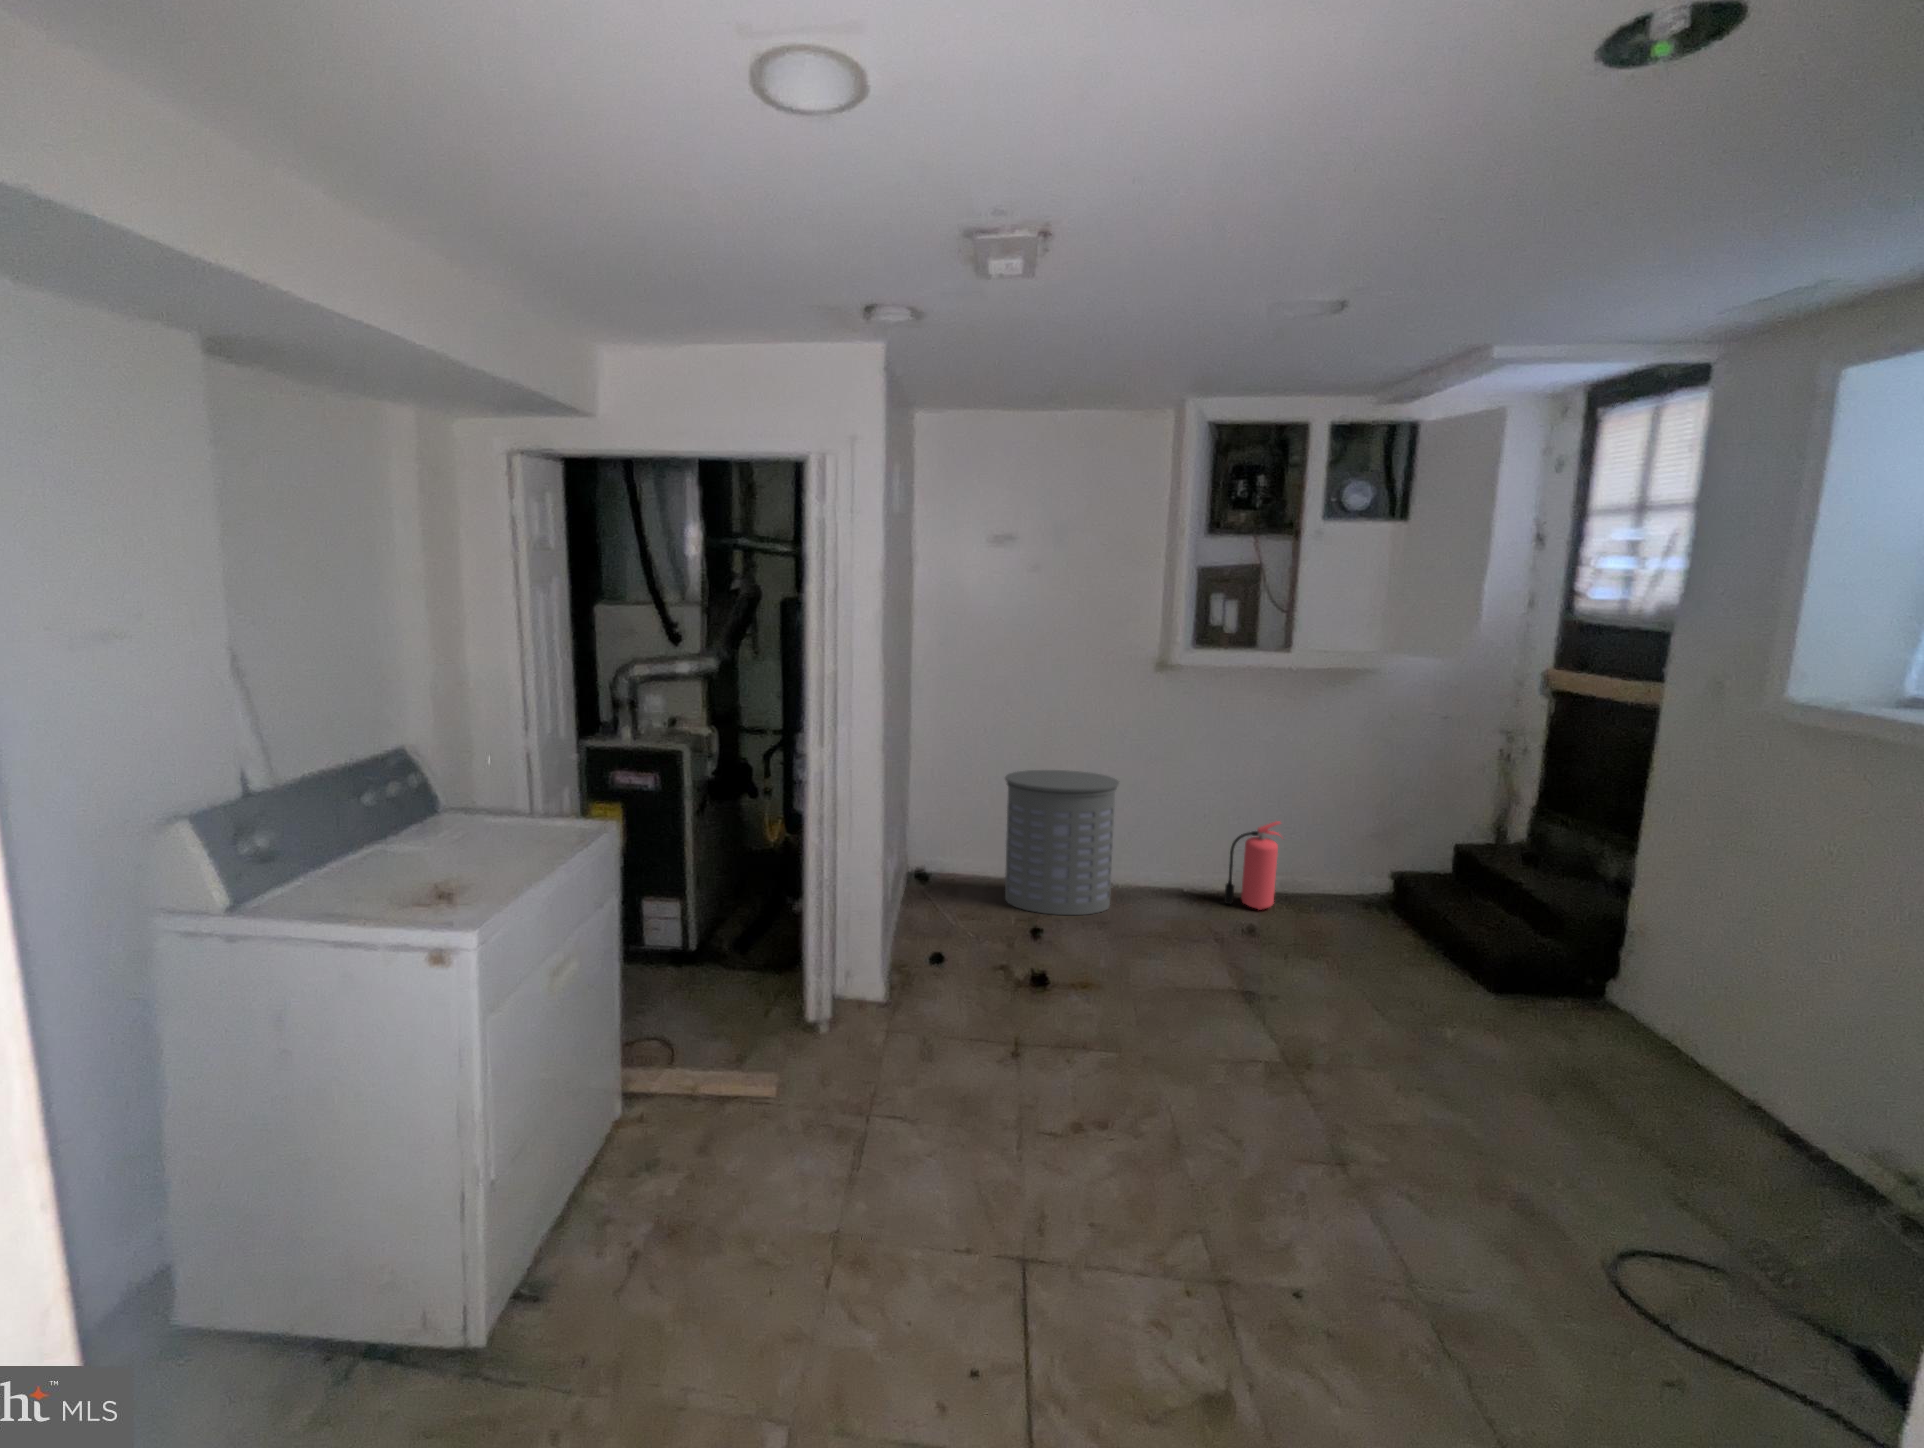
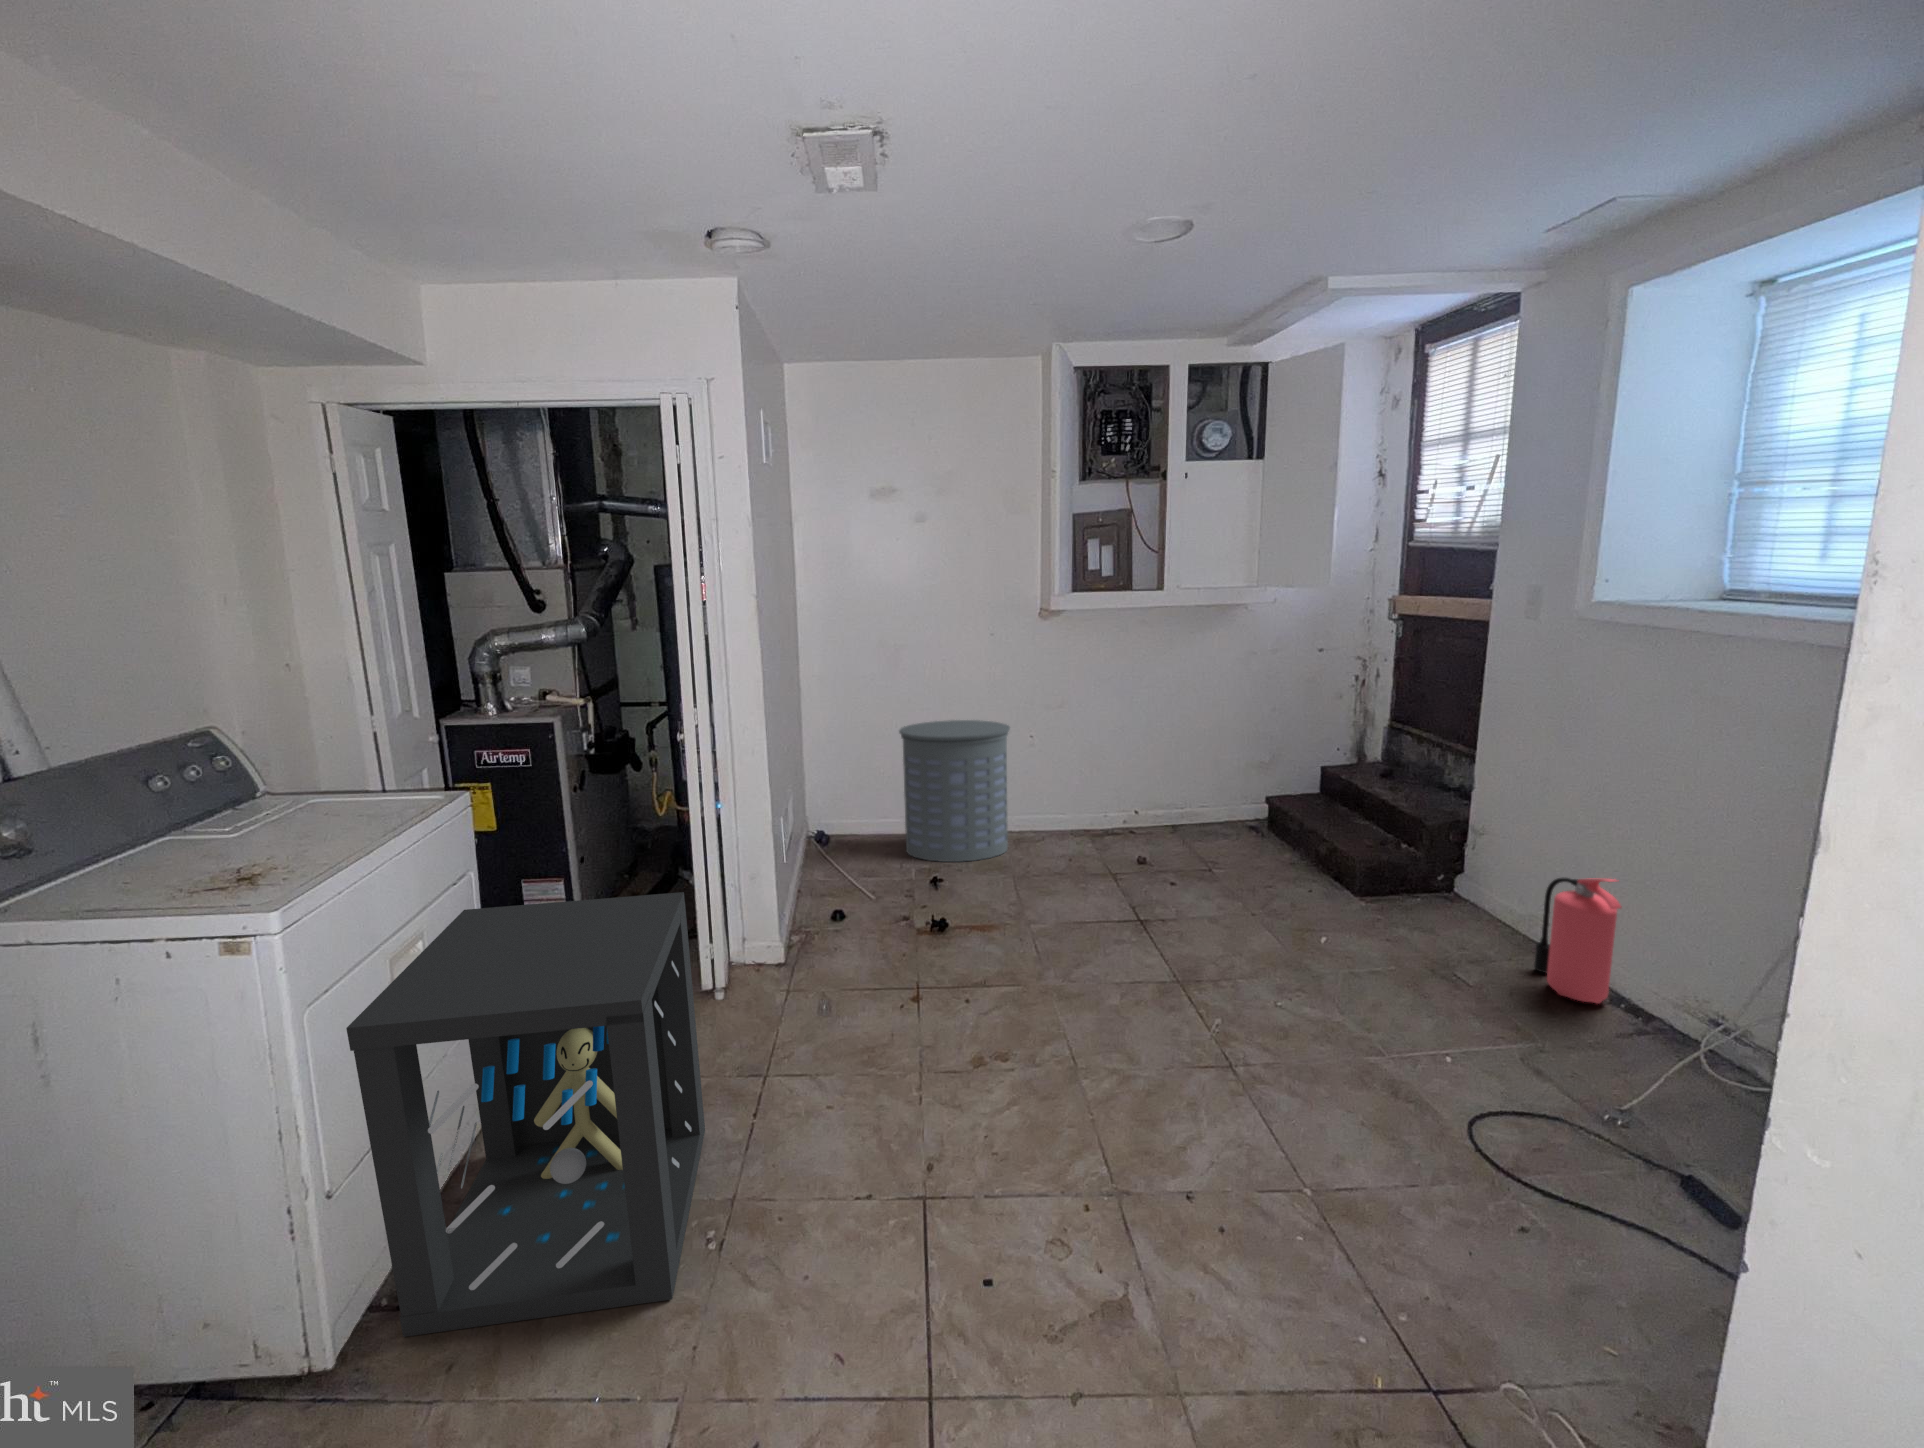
fire extinguisher: present [1225,821,1280,910] -> present [1534,878,1622,1004]
storage cabinet: none [569,912,811,1245] -> present [346,892,705,1337]

